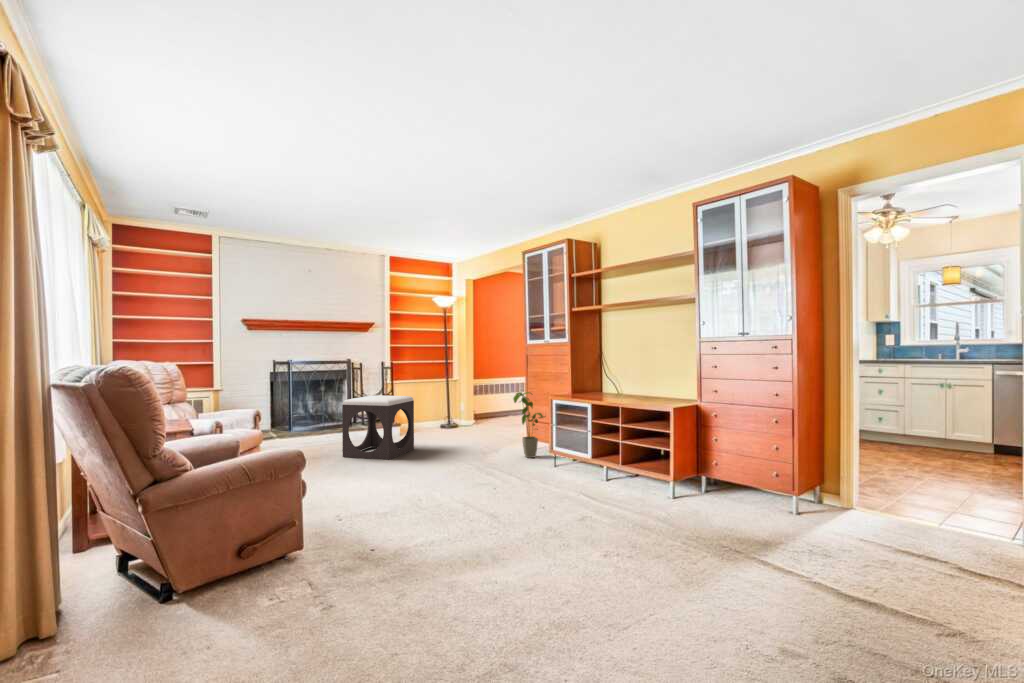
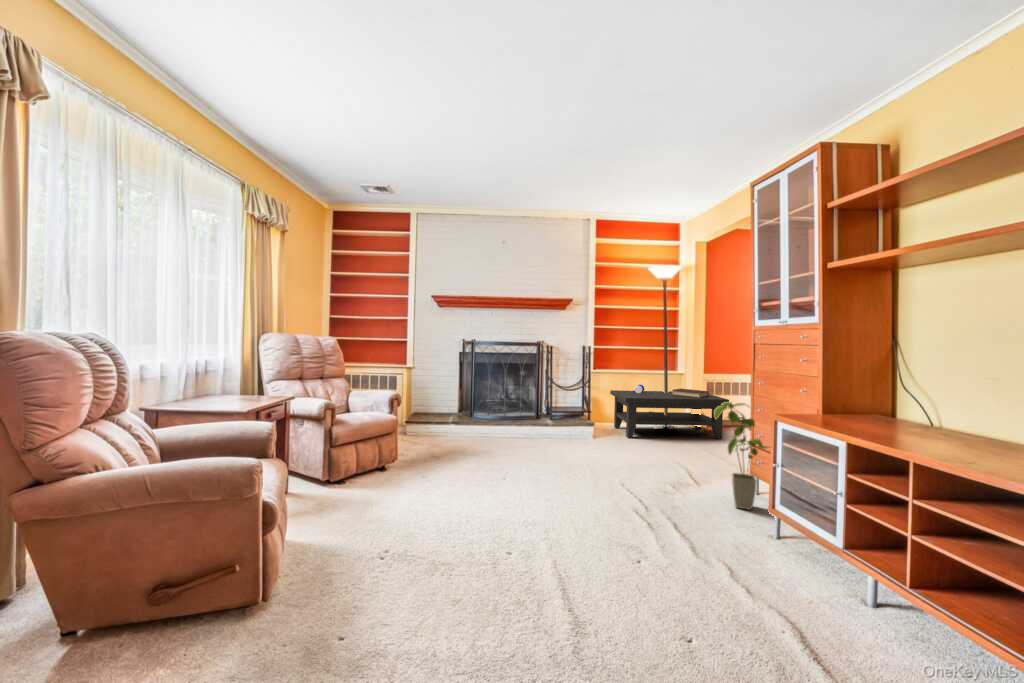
coffee table: none [405,390,494,432] -> present [610,385,729,439]
footstool: present [342,395,414,460] -> none [499,387,589,472]

